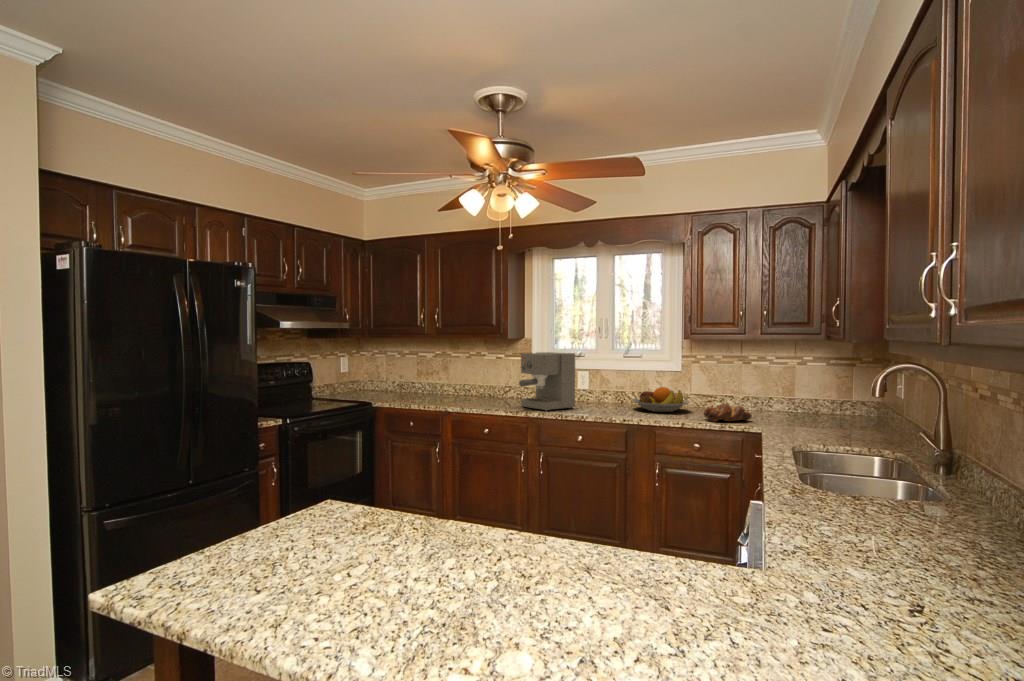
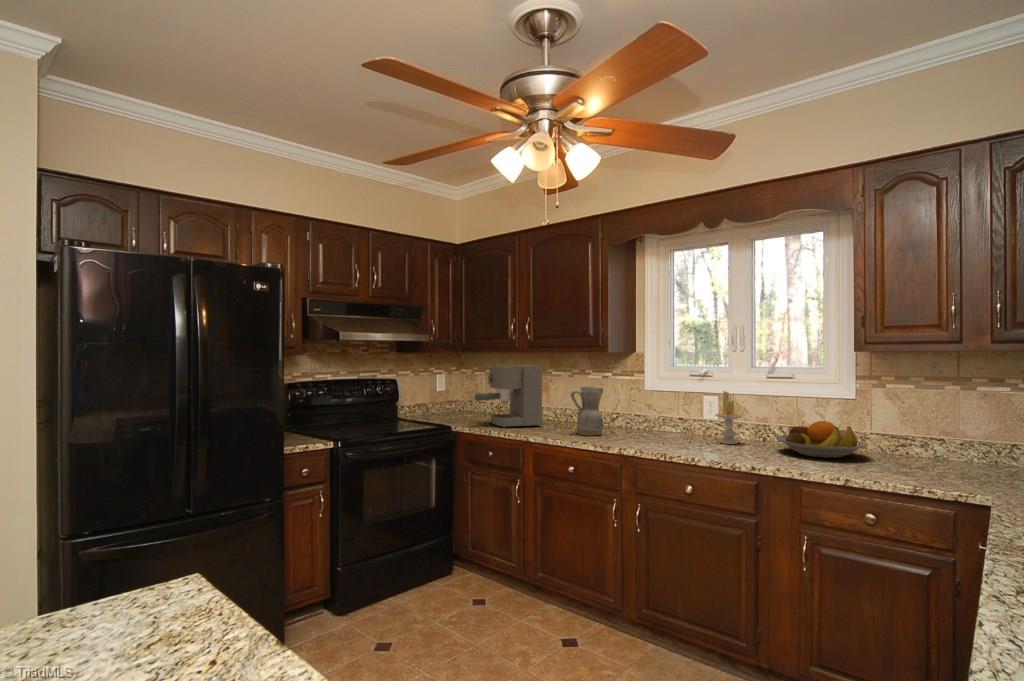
coffee maker: present [519,352,575,411] -> present [475,365,542,428]
ceramic pitcher: none [480,366,506,405] -> present [571,386,603,435]
candle: none [589,368,608,406] -> present [715,391,742,444]
bread loaf: present [704,404,752,422] -> none [887,452,977,481]

